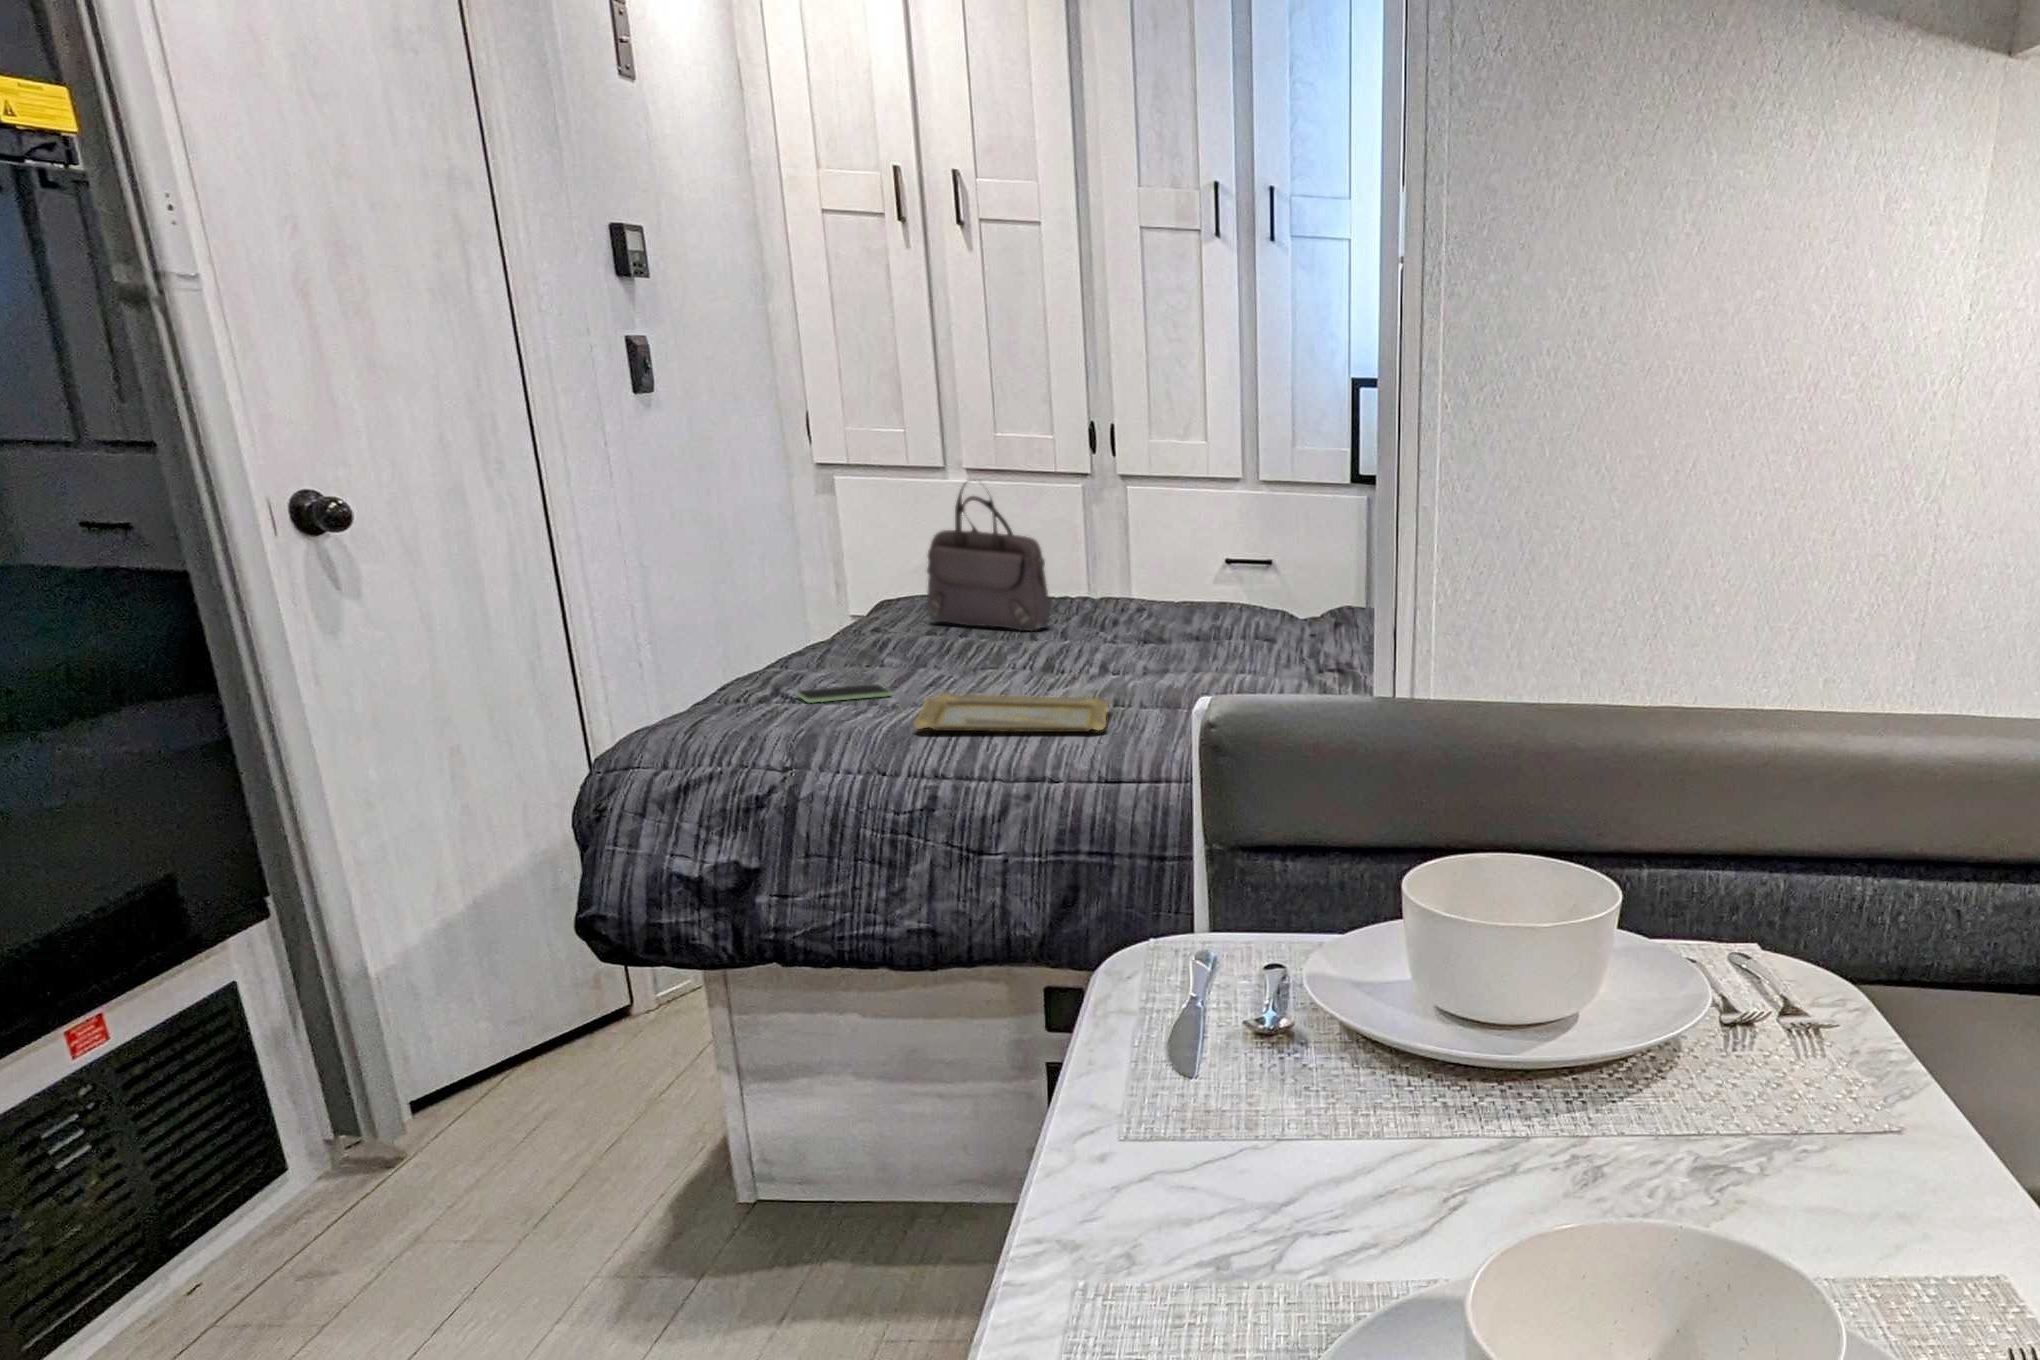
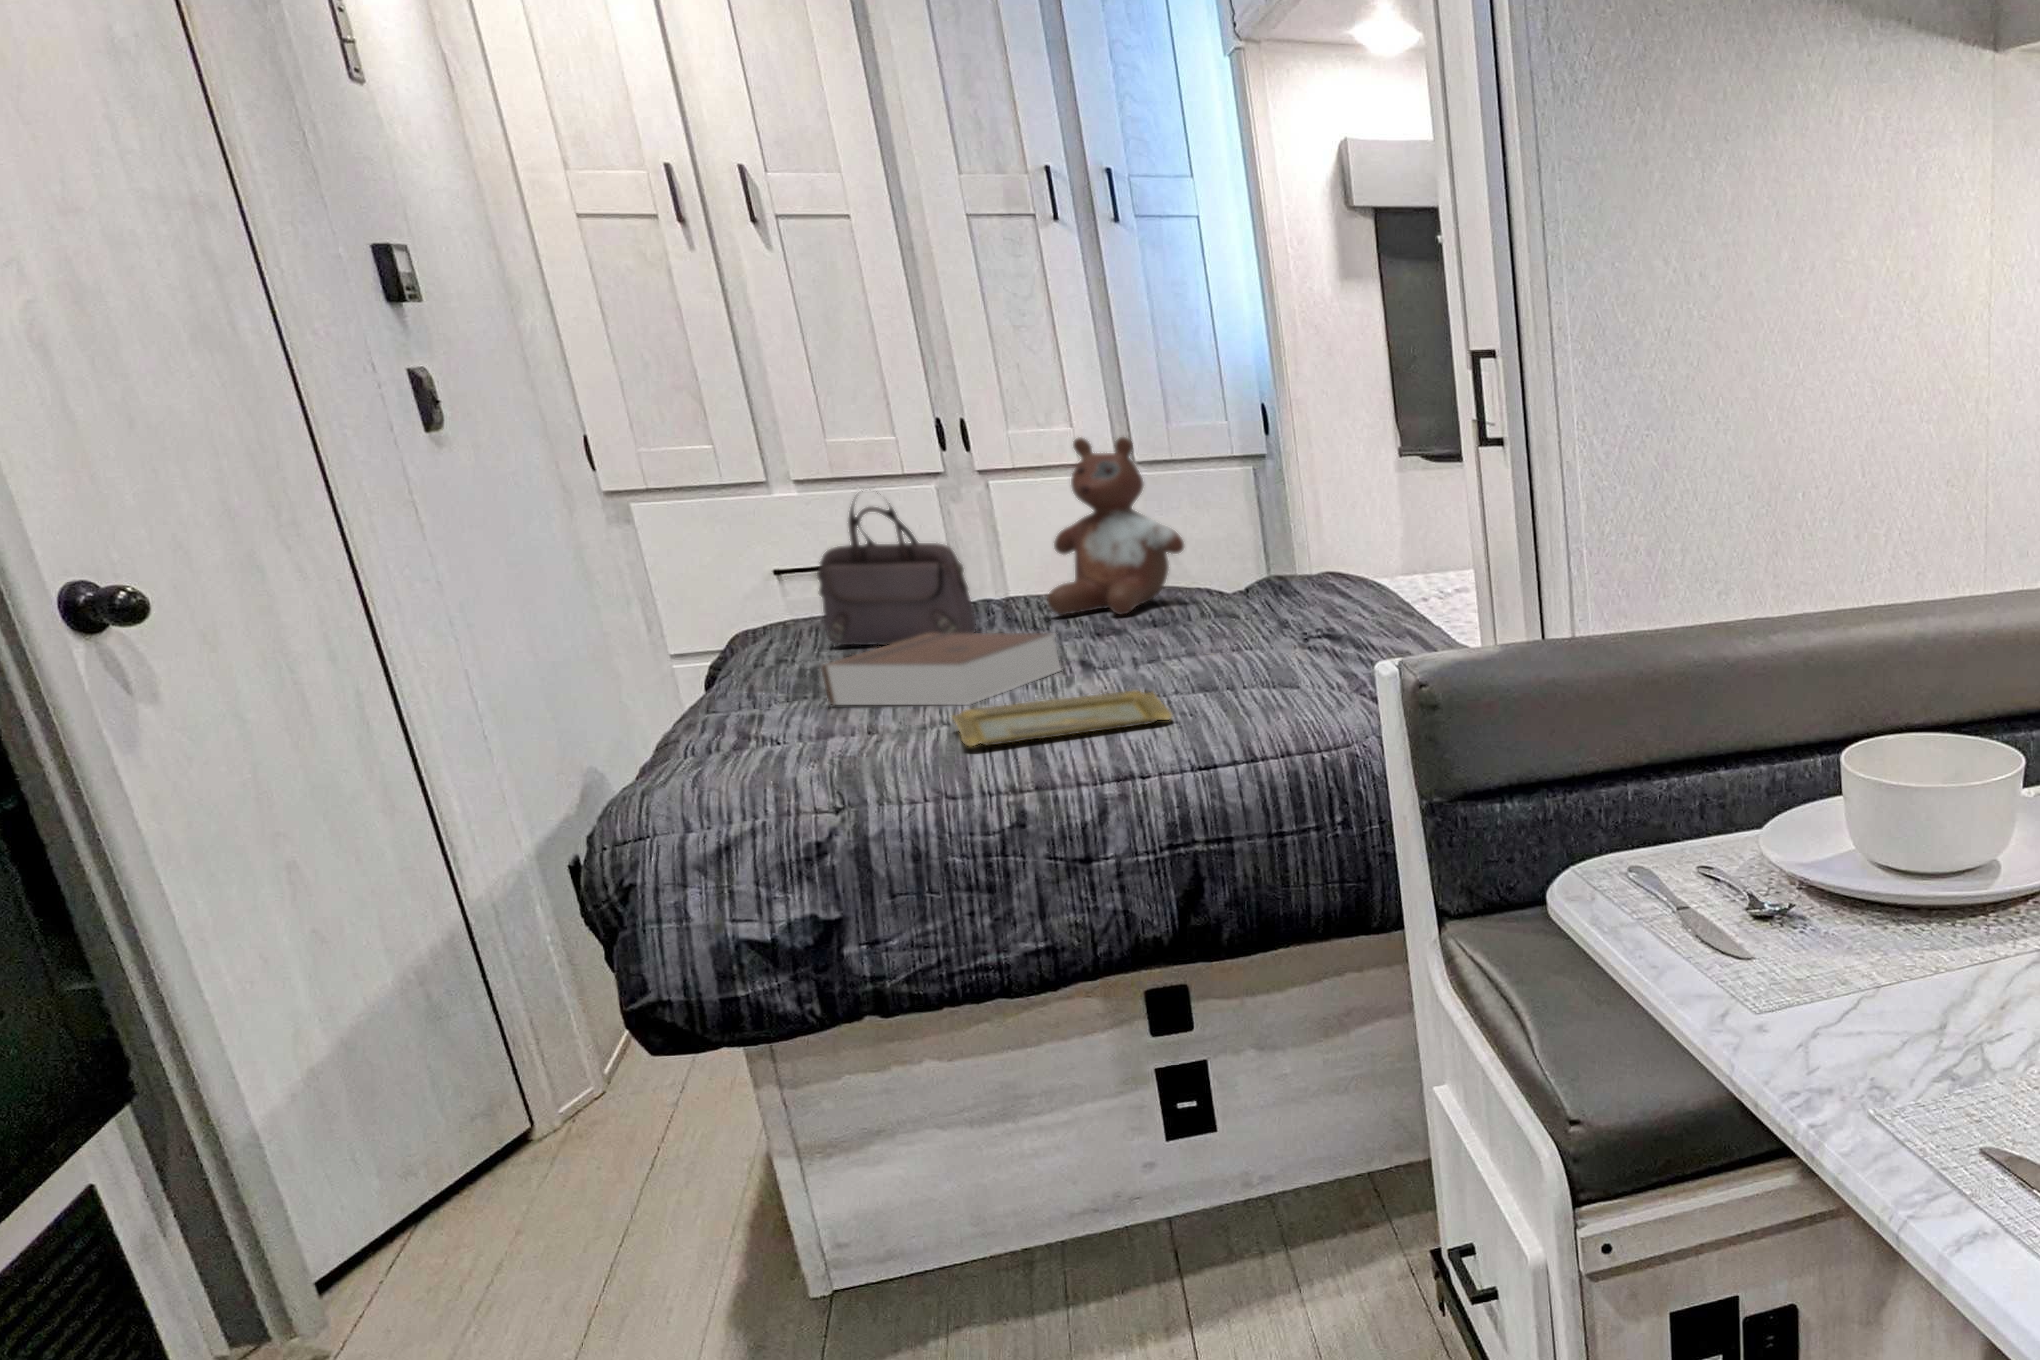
stuffed bear: none [1118,448,1250,625] -> present [1047,437,1184,615]
book: none [865,620,1081,691] -> present [821,633,1061,705]
smartphone: present [796,684,891,703] -> none [770,712,884,741]

